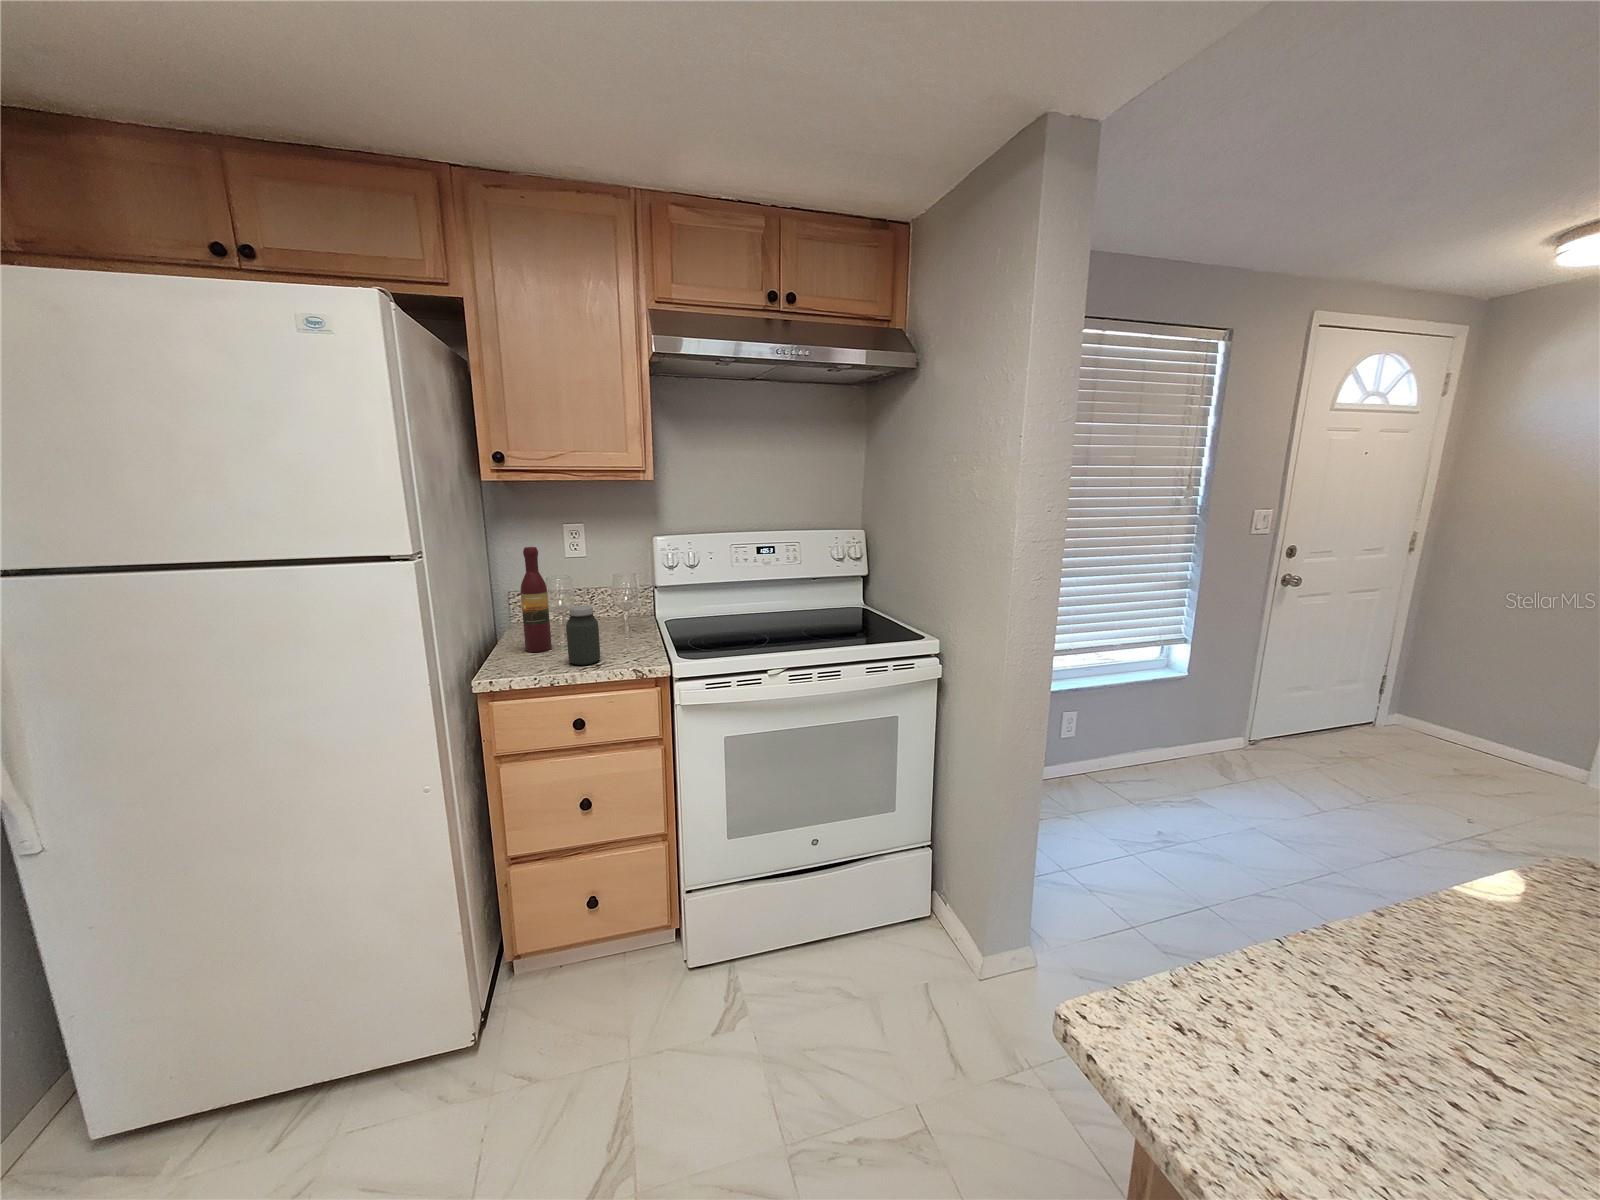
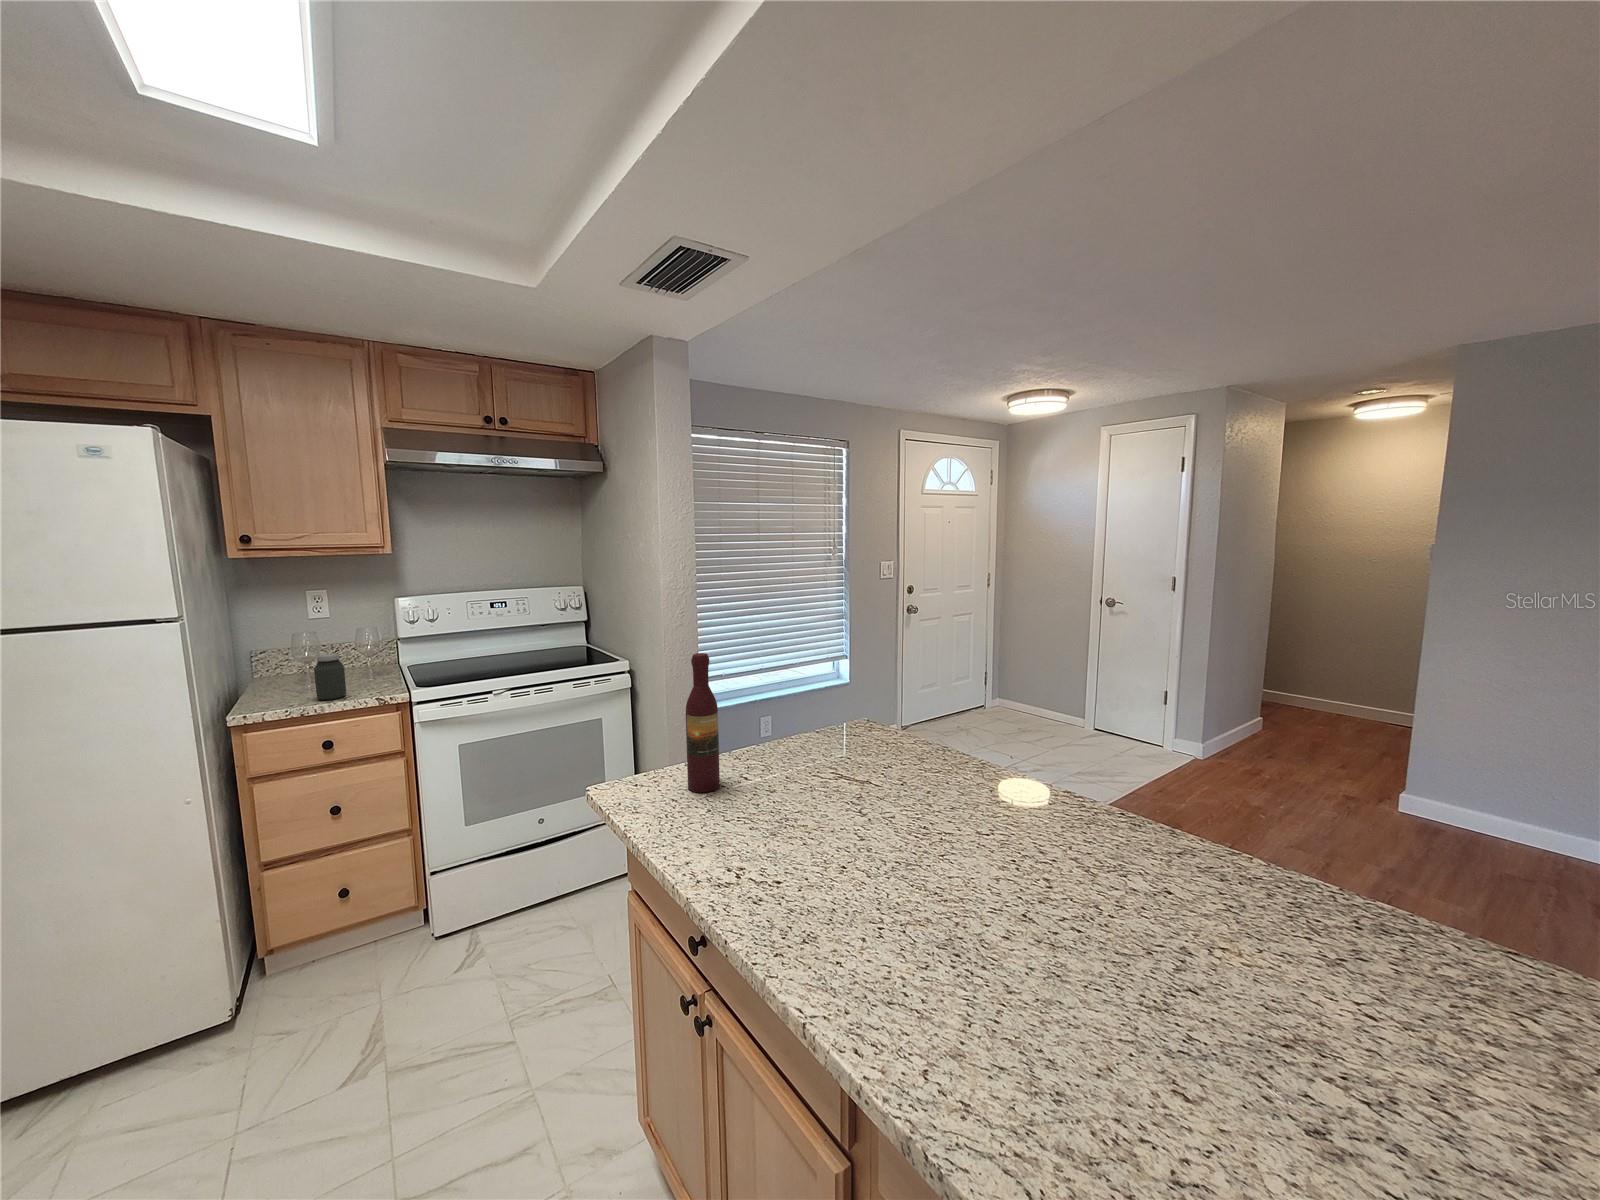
wine bottle: present [521,547,552,652] -> present [686,653,720,793]

